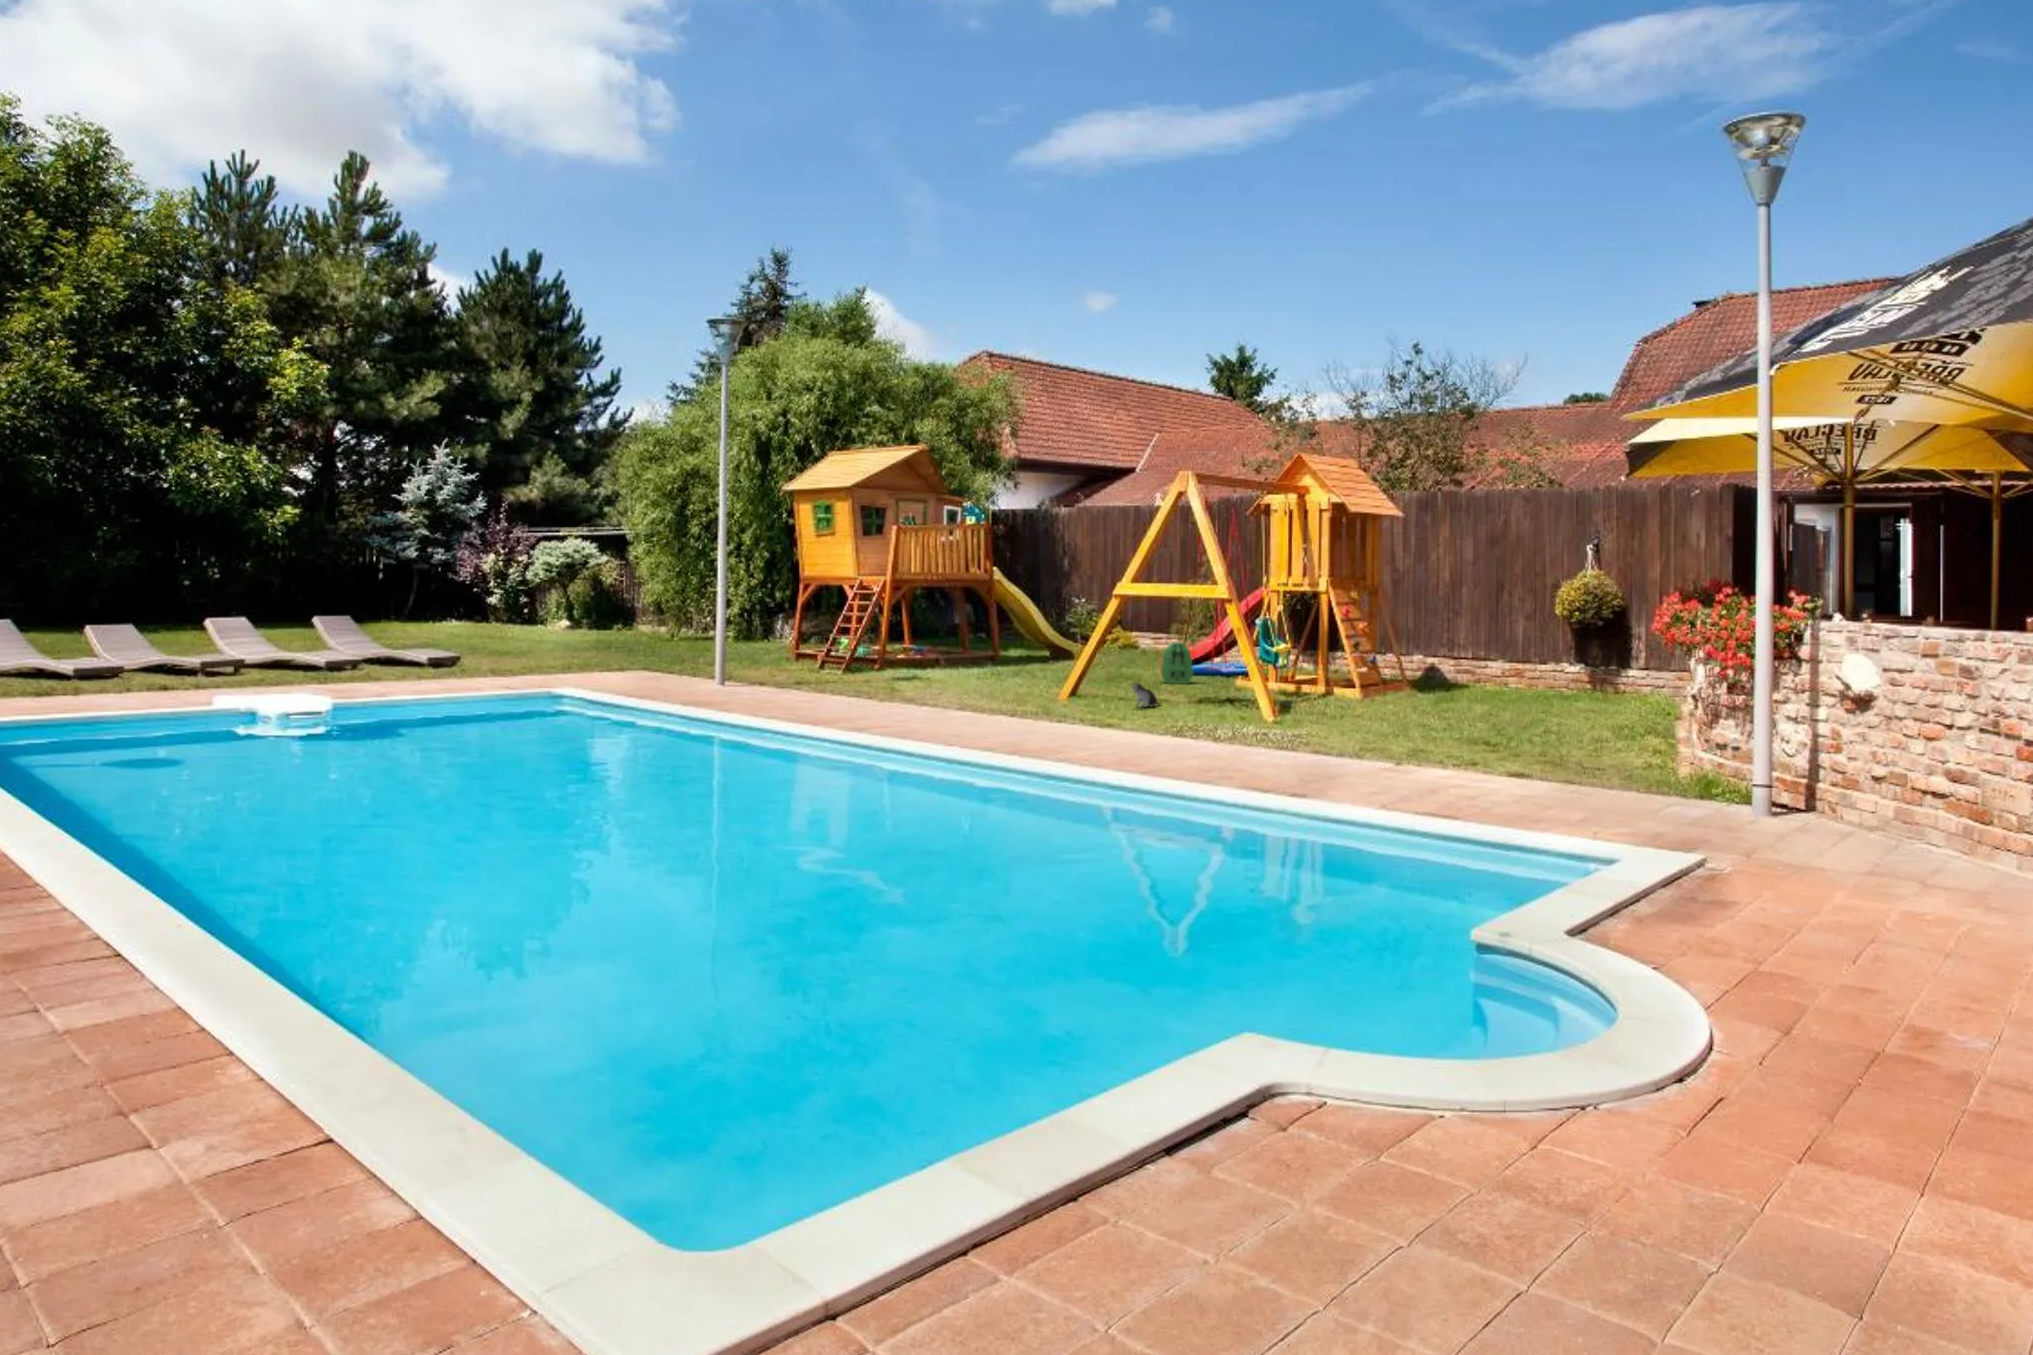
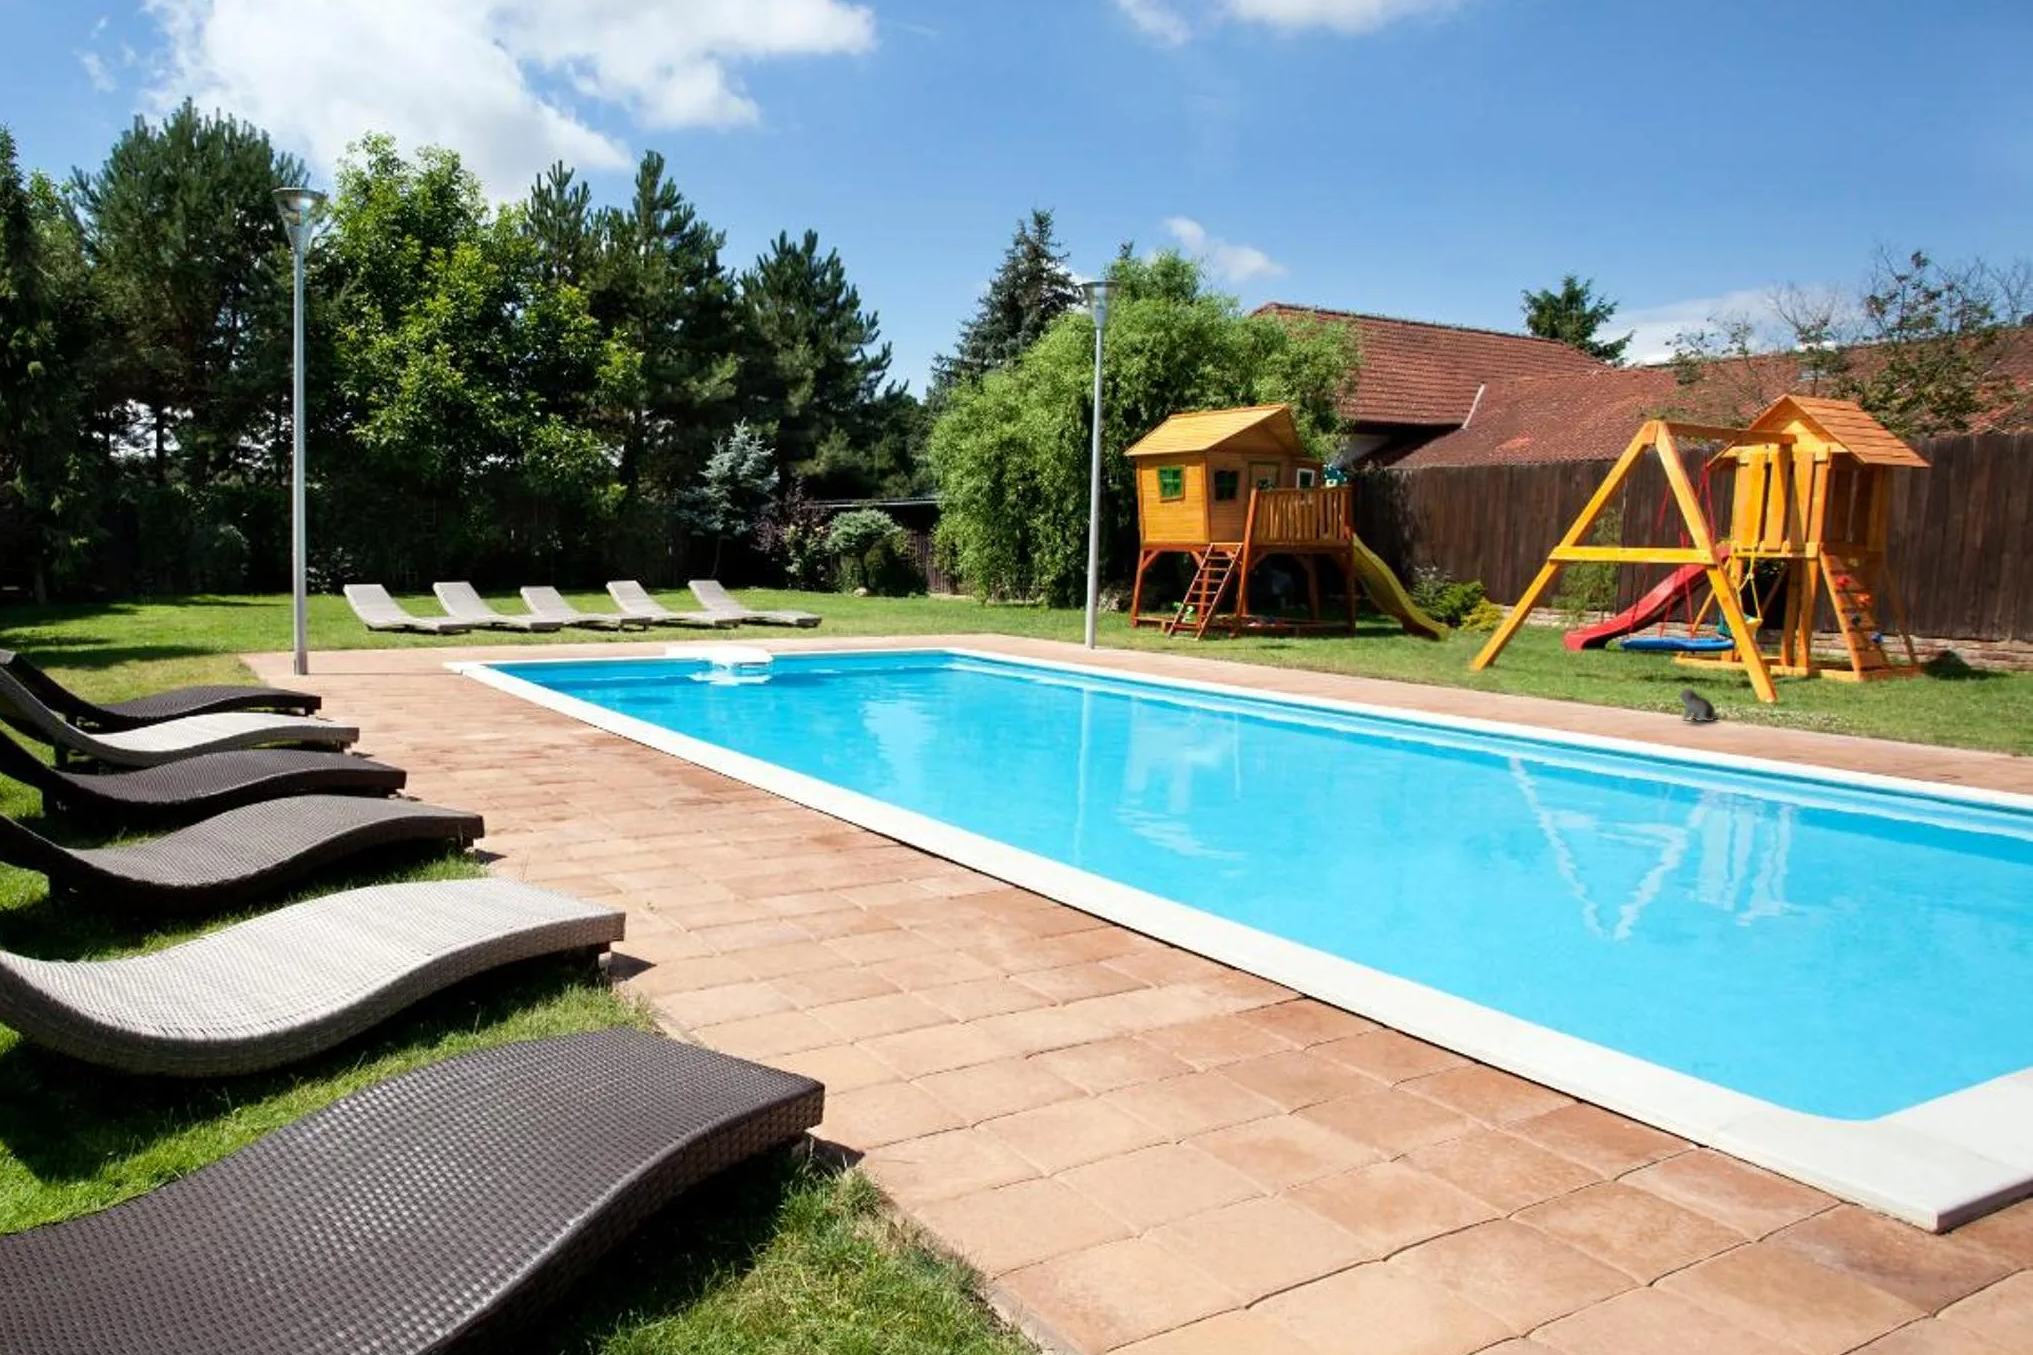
backpack: present [1161,642,1193,684] -> none [1662,631,1717,685]

